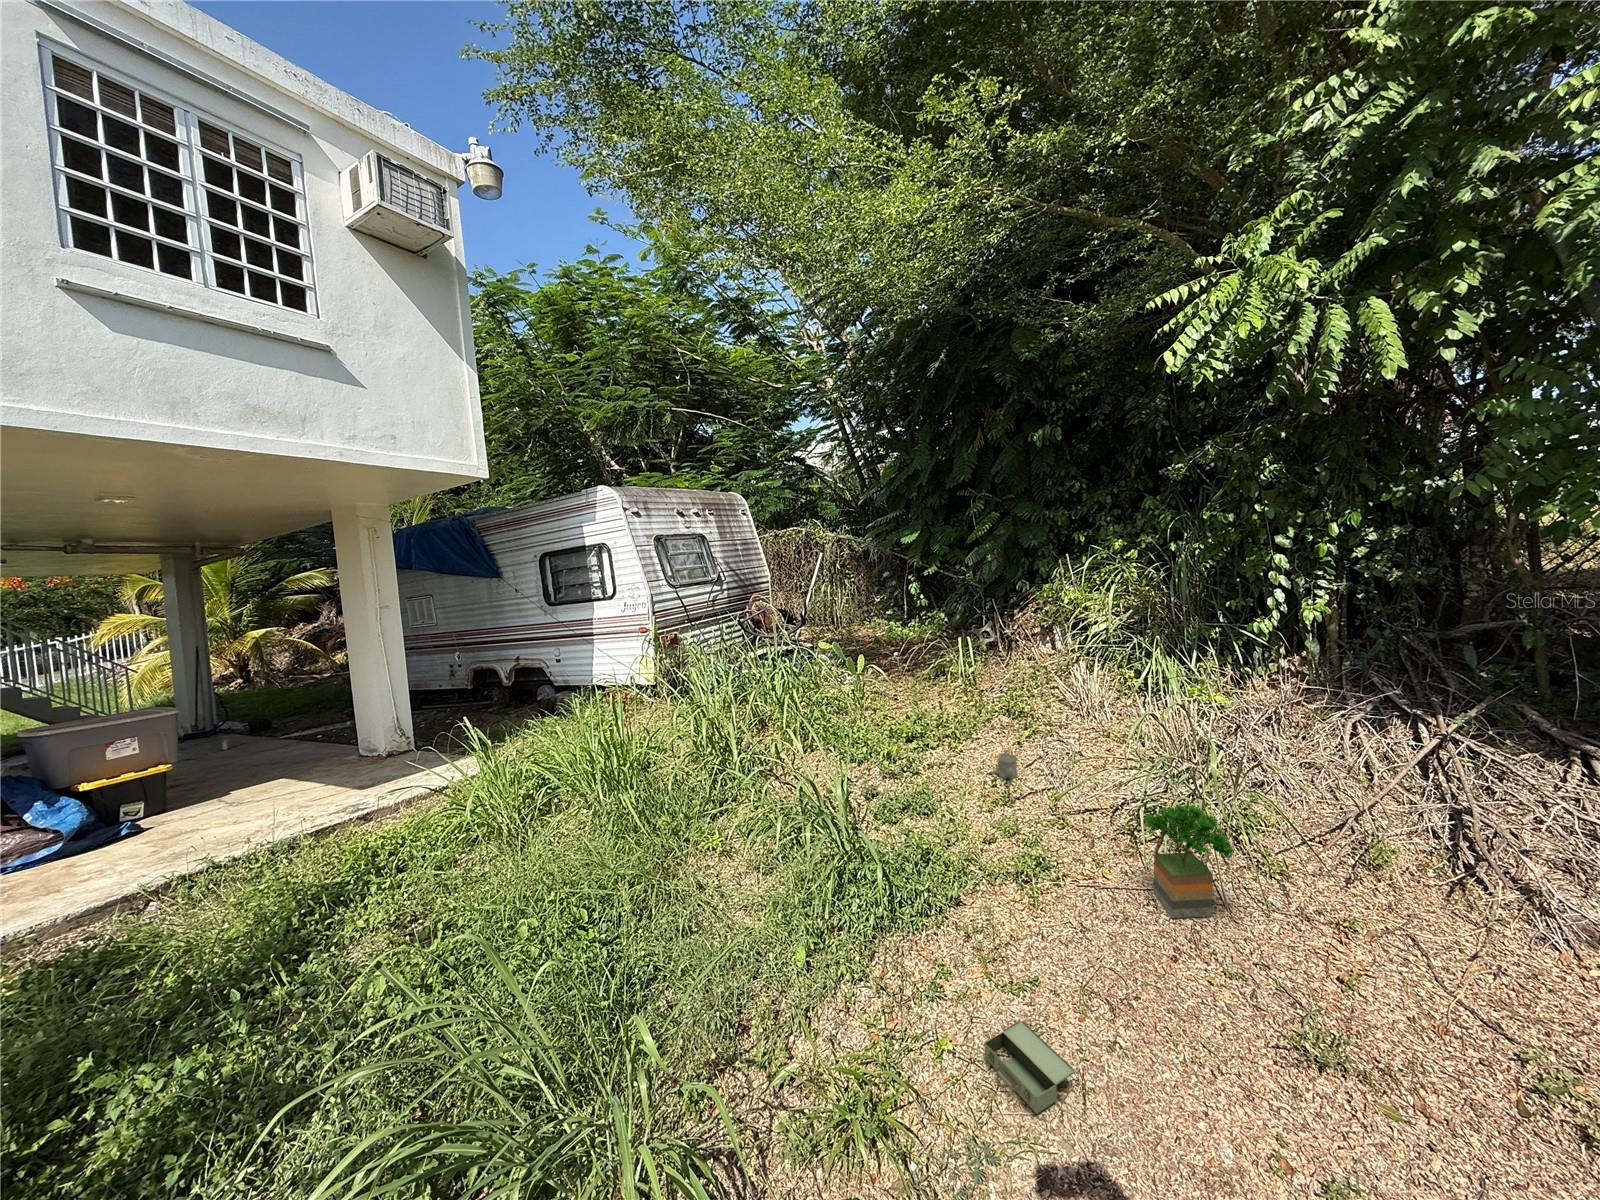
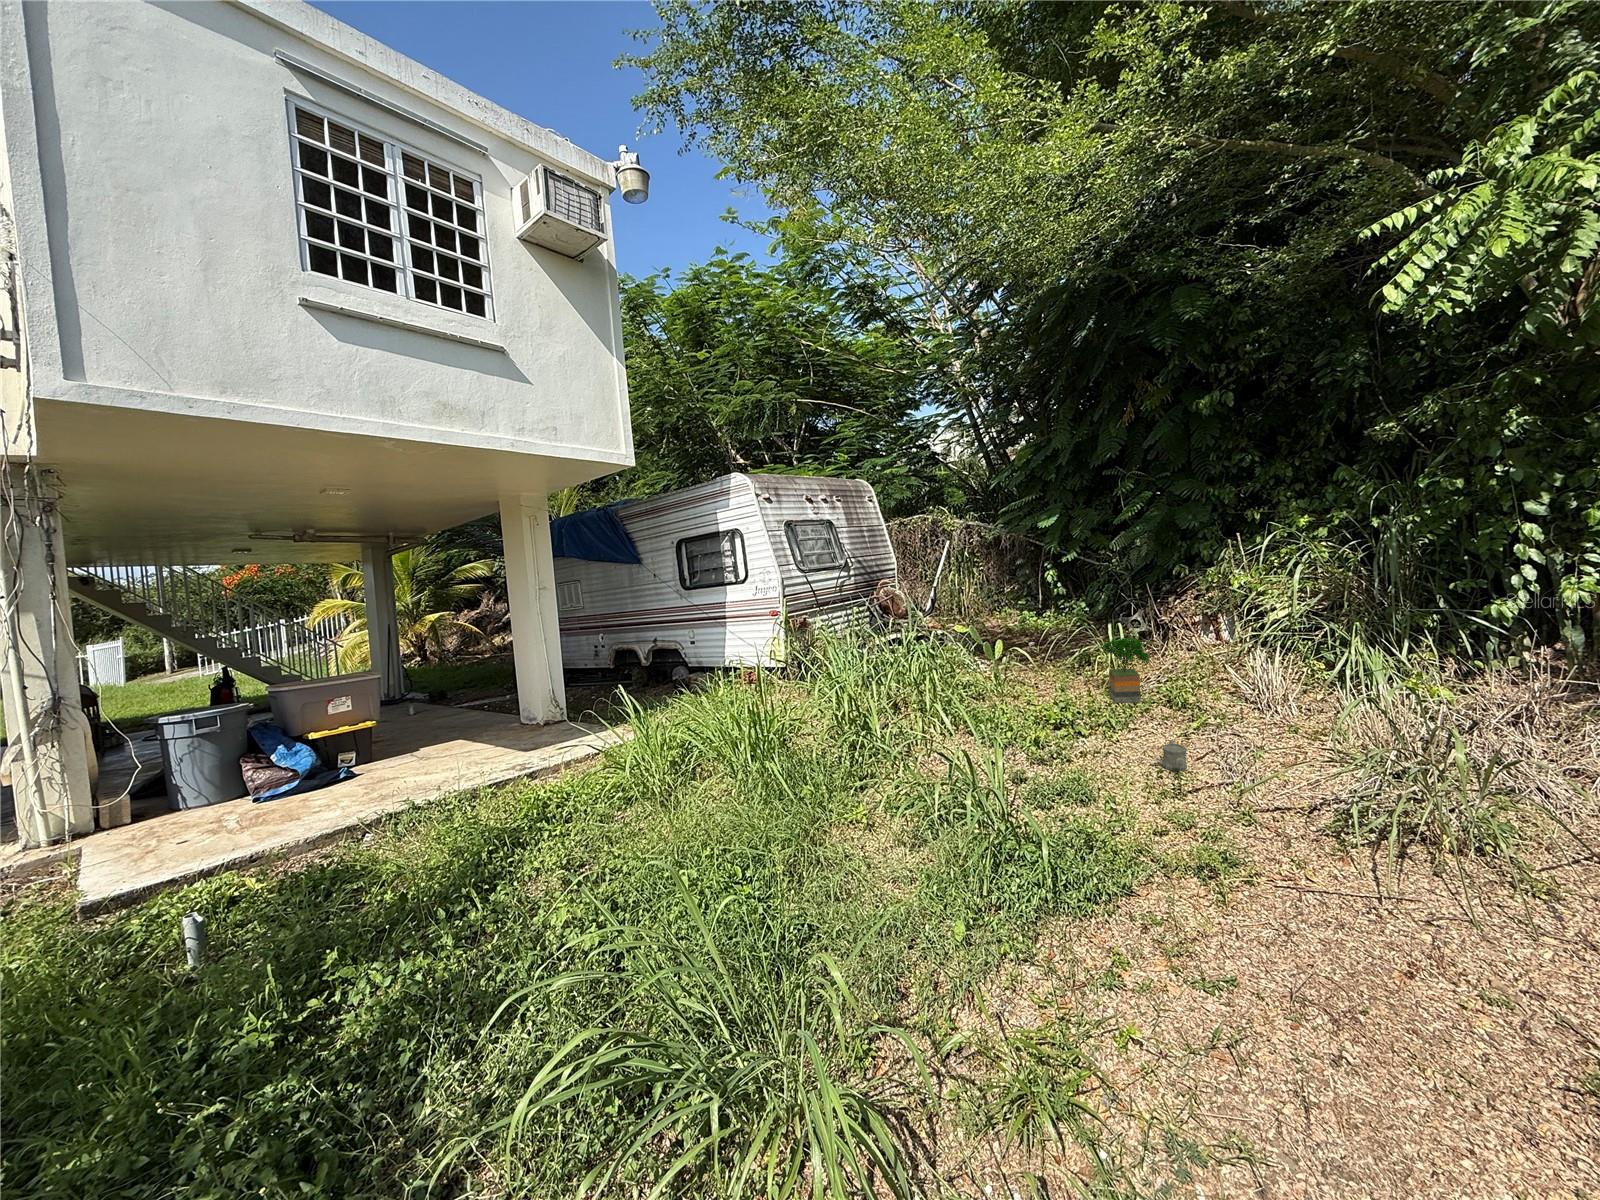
potted tree: present [1145,804,1234,918] -> present [1102,638,1150,703]
toolbox: present [984,1021,1075,1114] -> none [1177,1022,1294,1124]

